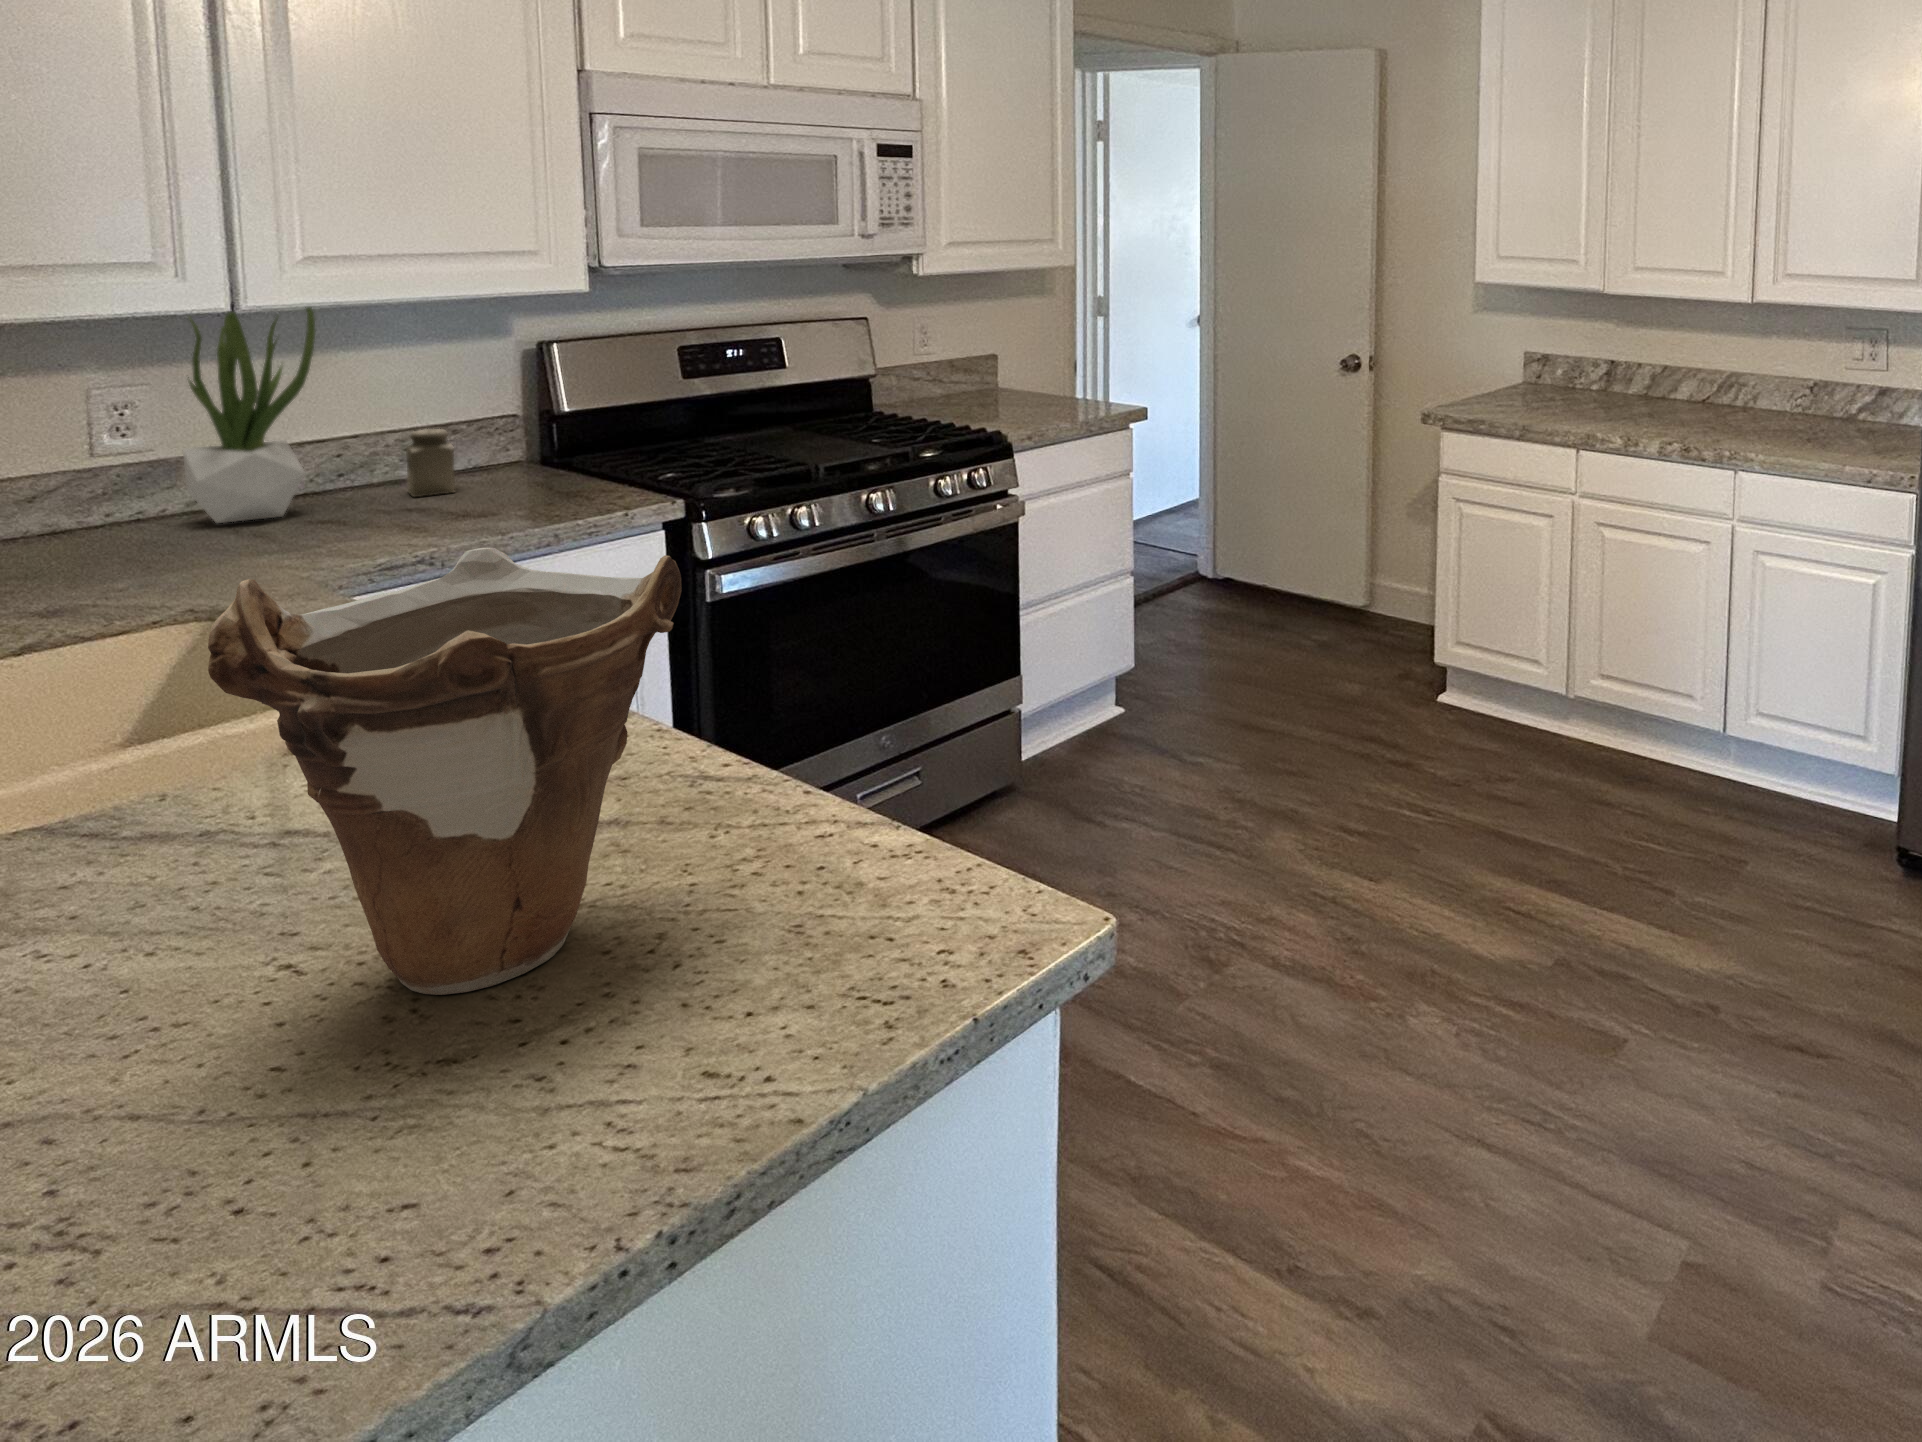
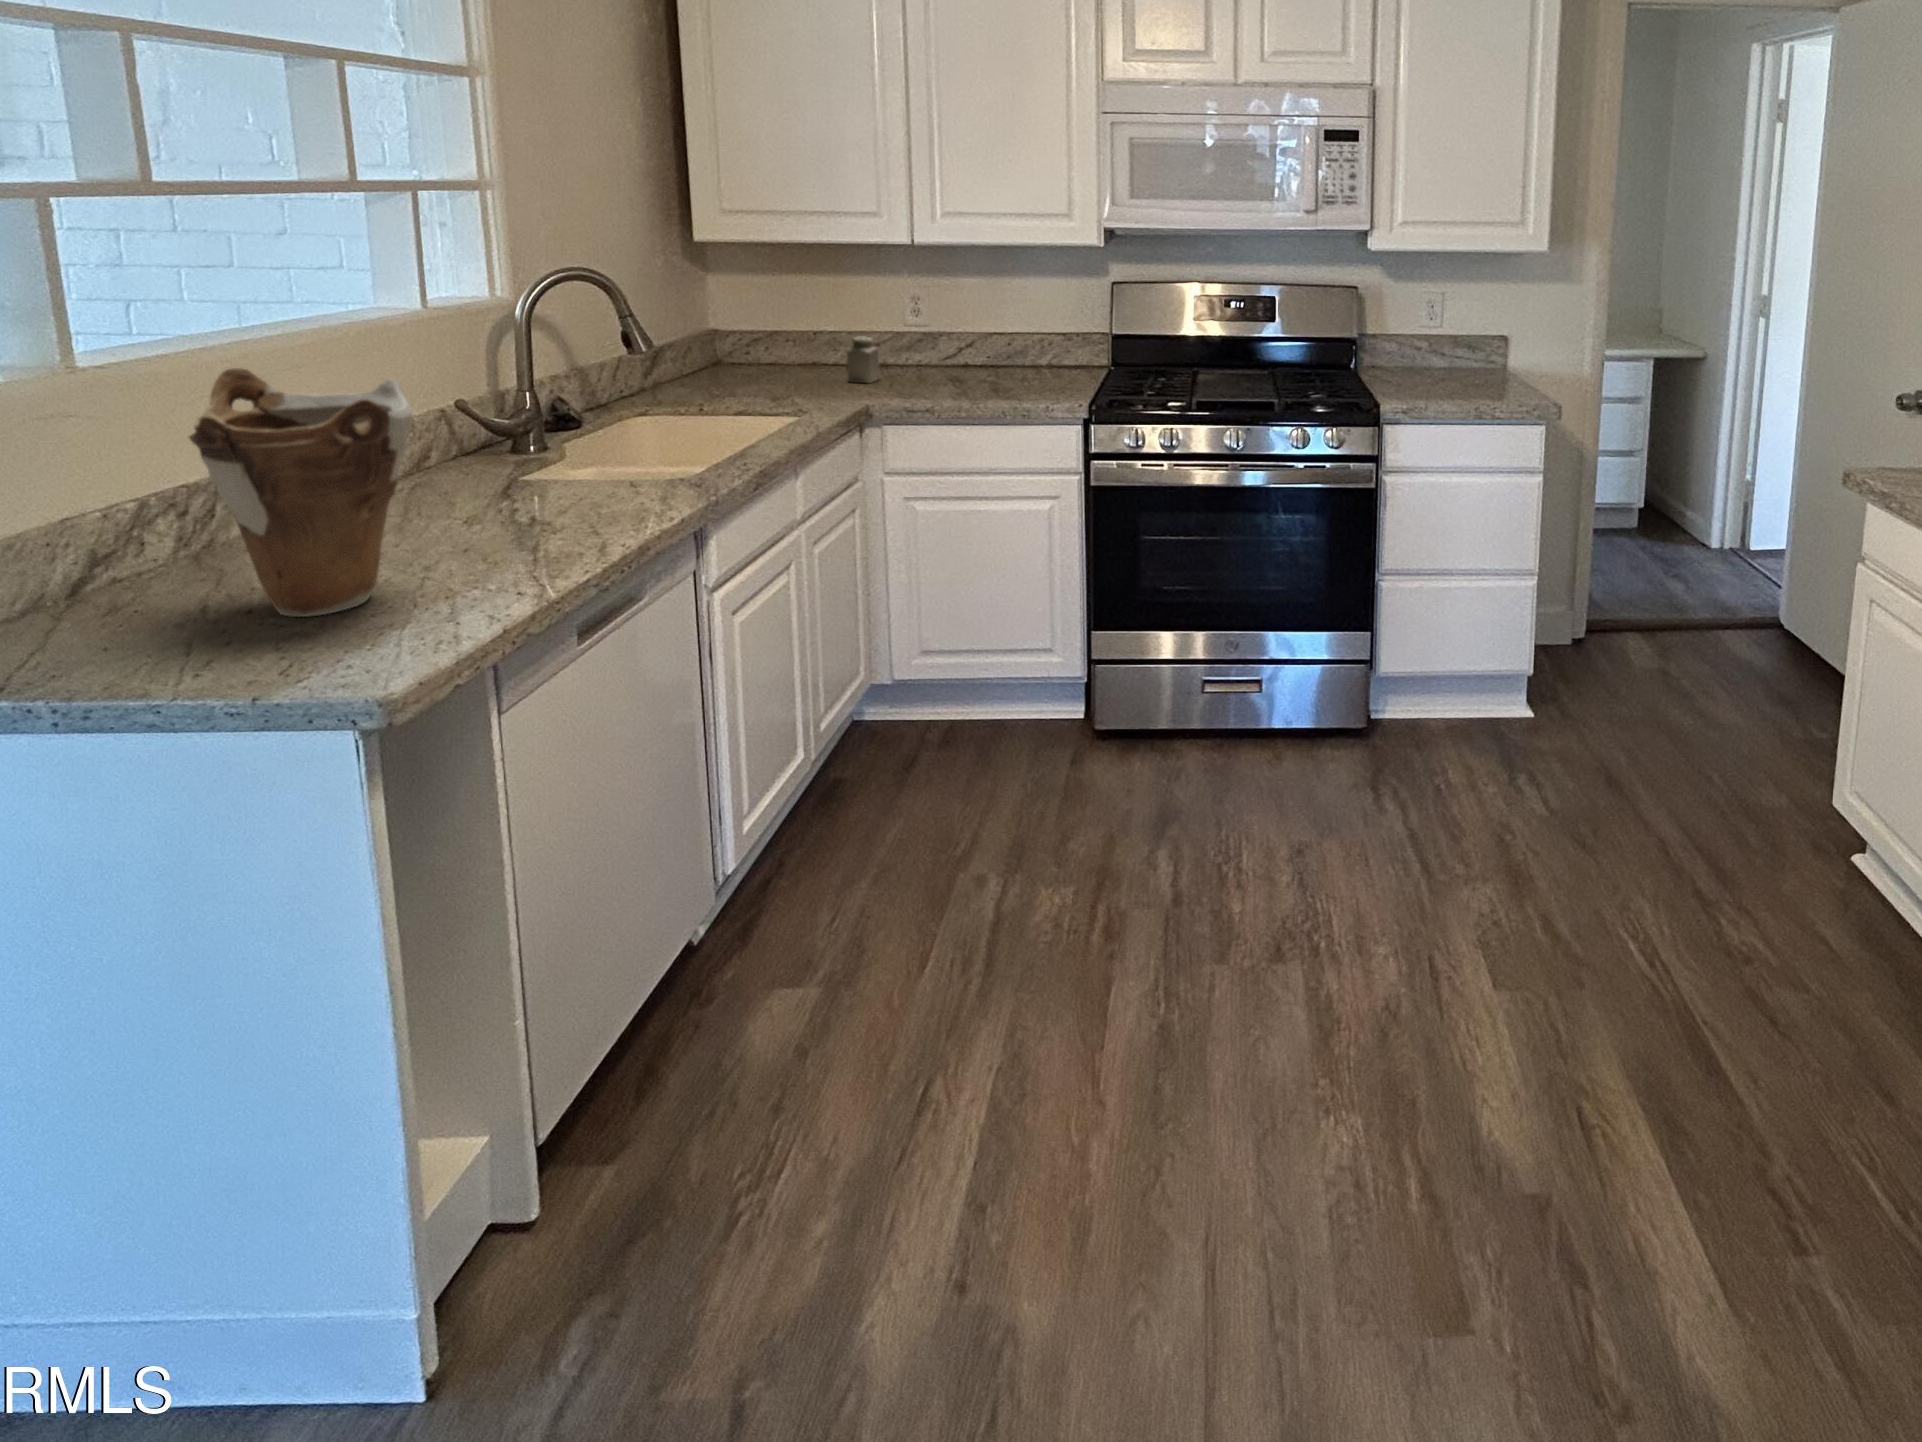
potted plant: present [183,307,315,523] -> none [905,234,972,375]
salt shaker: present [406,429,455,497] -> present [847,337,879,383]

